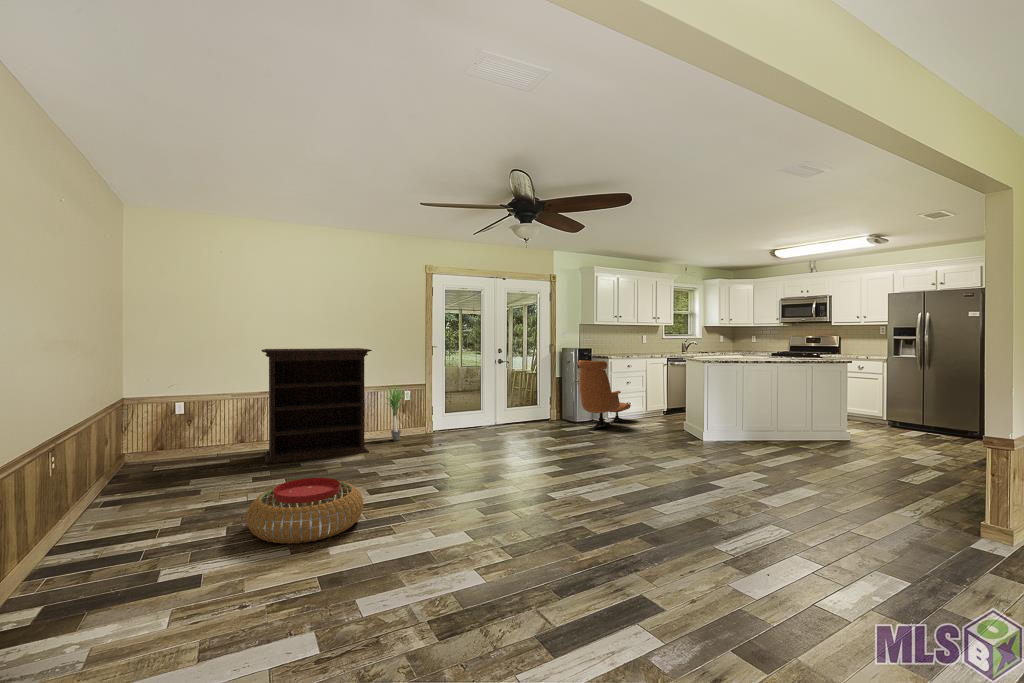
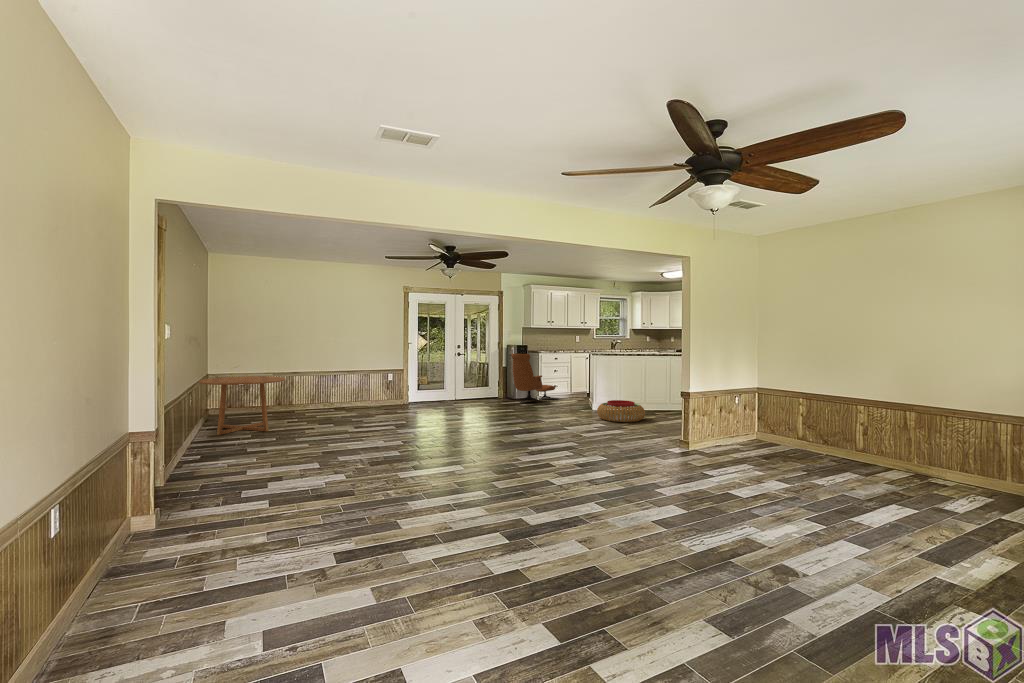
bookshelf: present [261,348,372,464] -> none [292,343,363,416]
potted plant: present [385,388,406,441] -> none [367,366,394,407]
dining table: none [82,405,247,521] -> present [199,376,285,435]
pouf: present [246,478,363,544] -> present [597,400,645,422]

